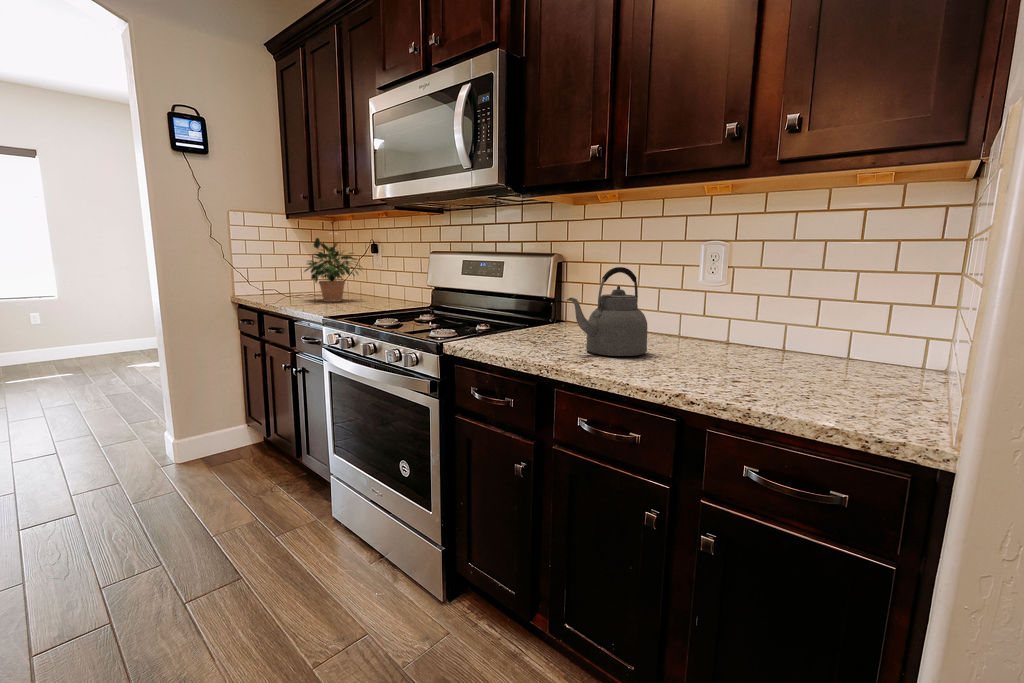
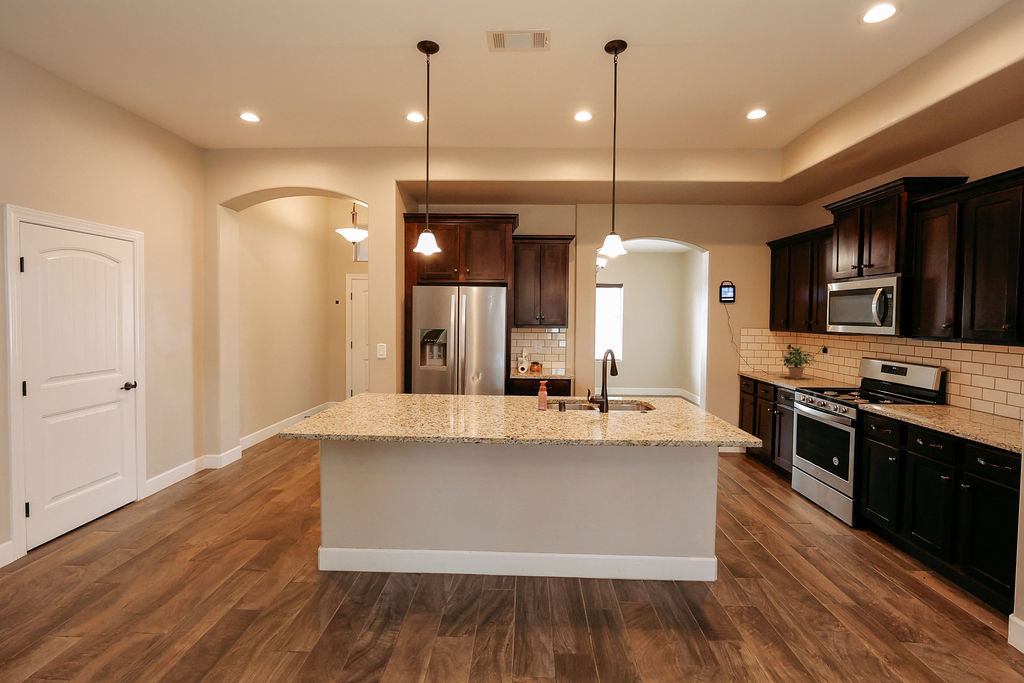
kettle: present [567,267,647,356] -> none [922,380,976,421]

